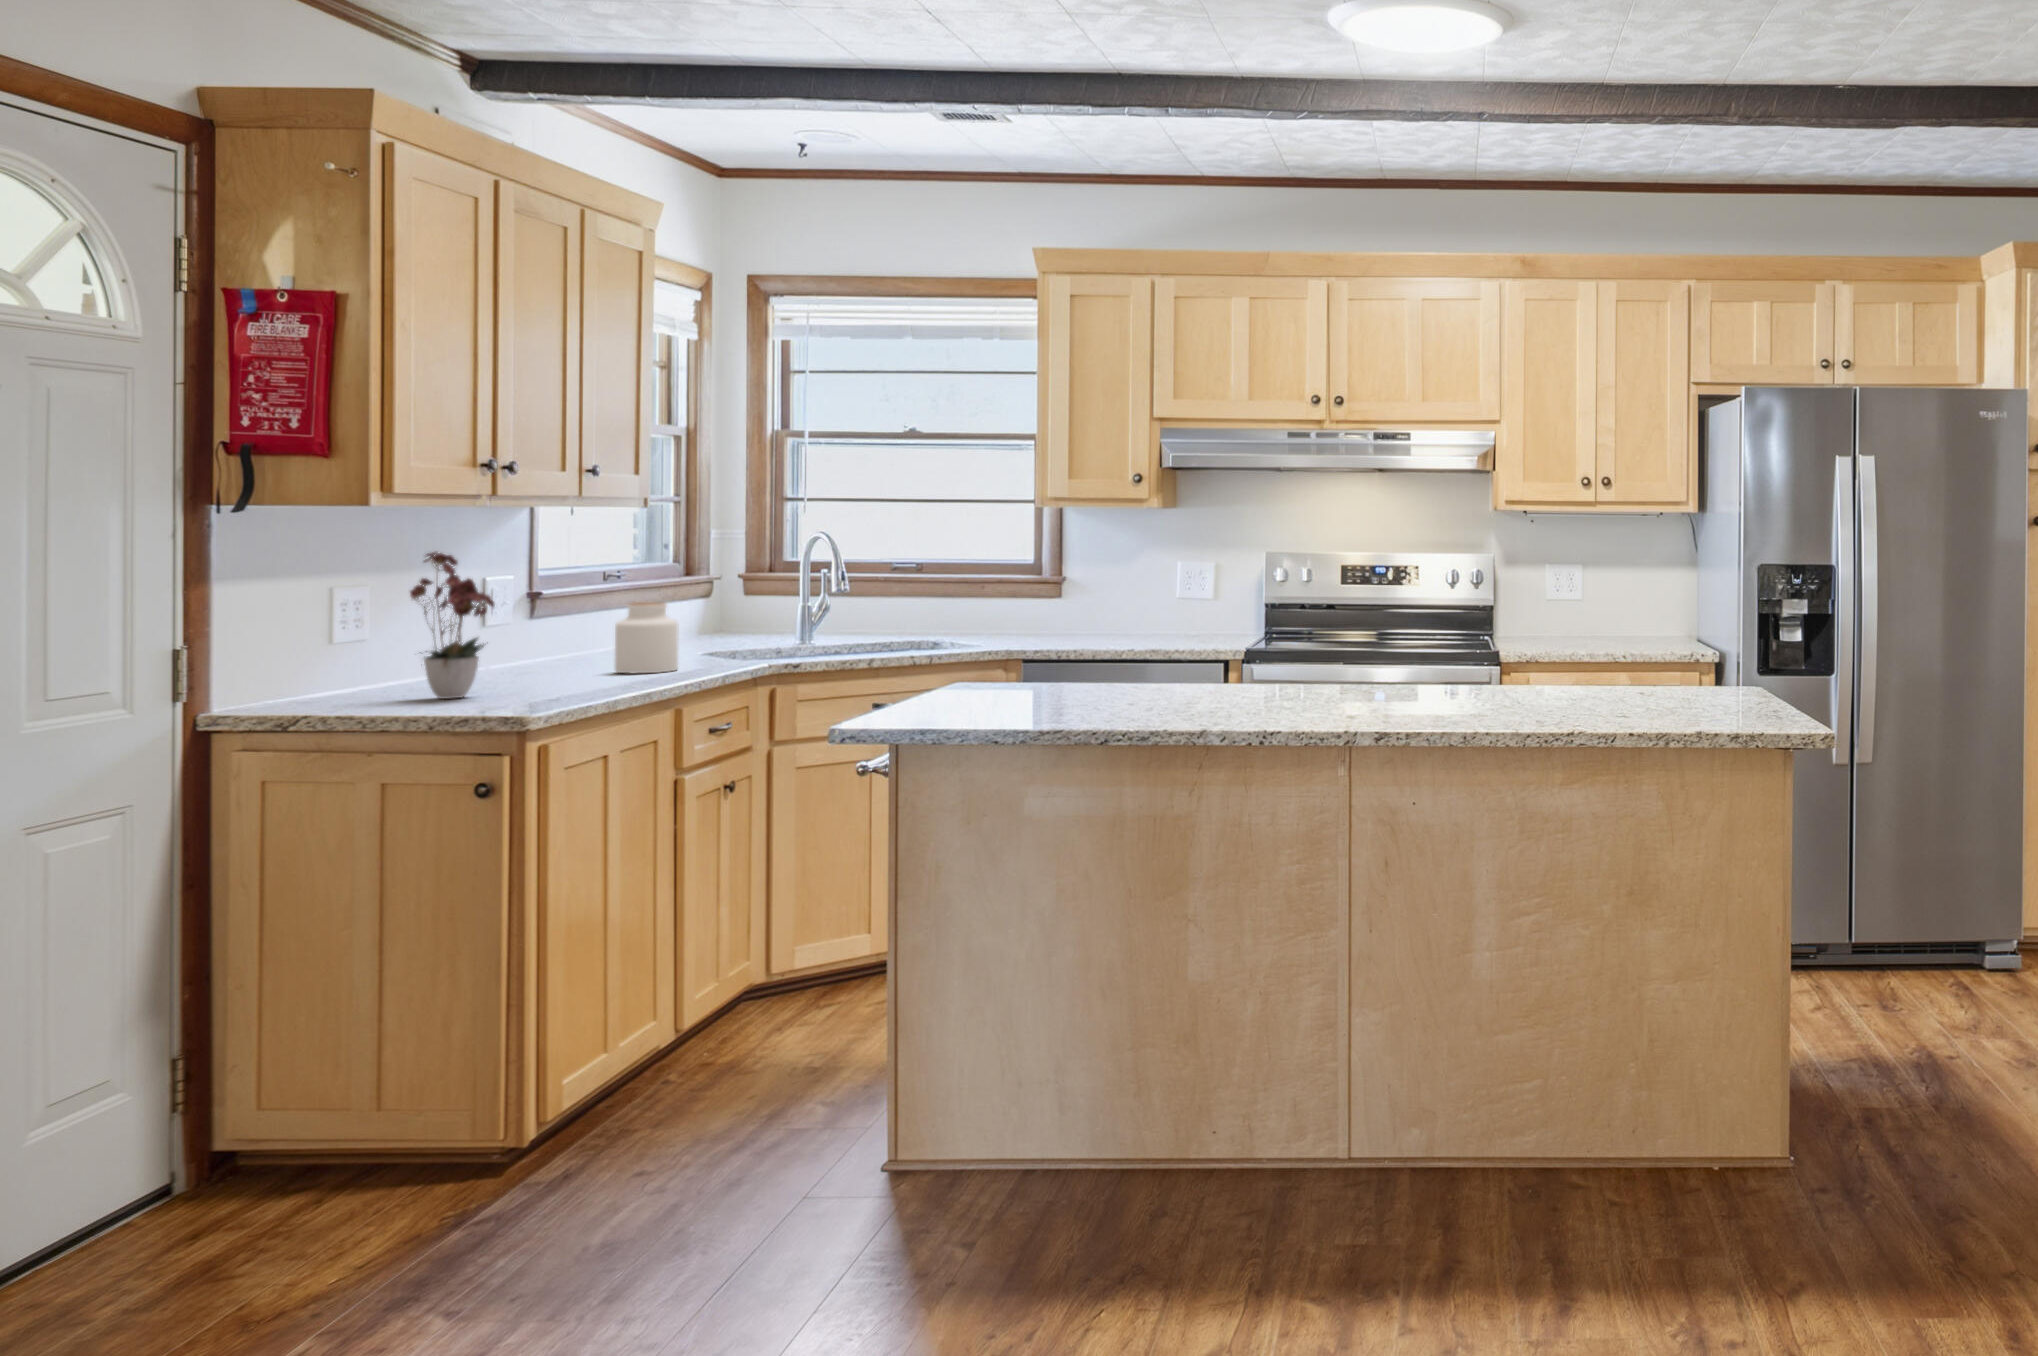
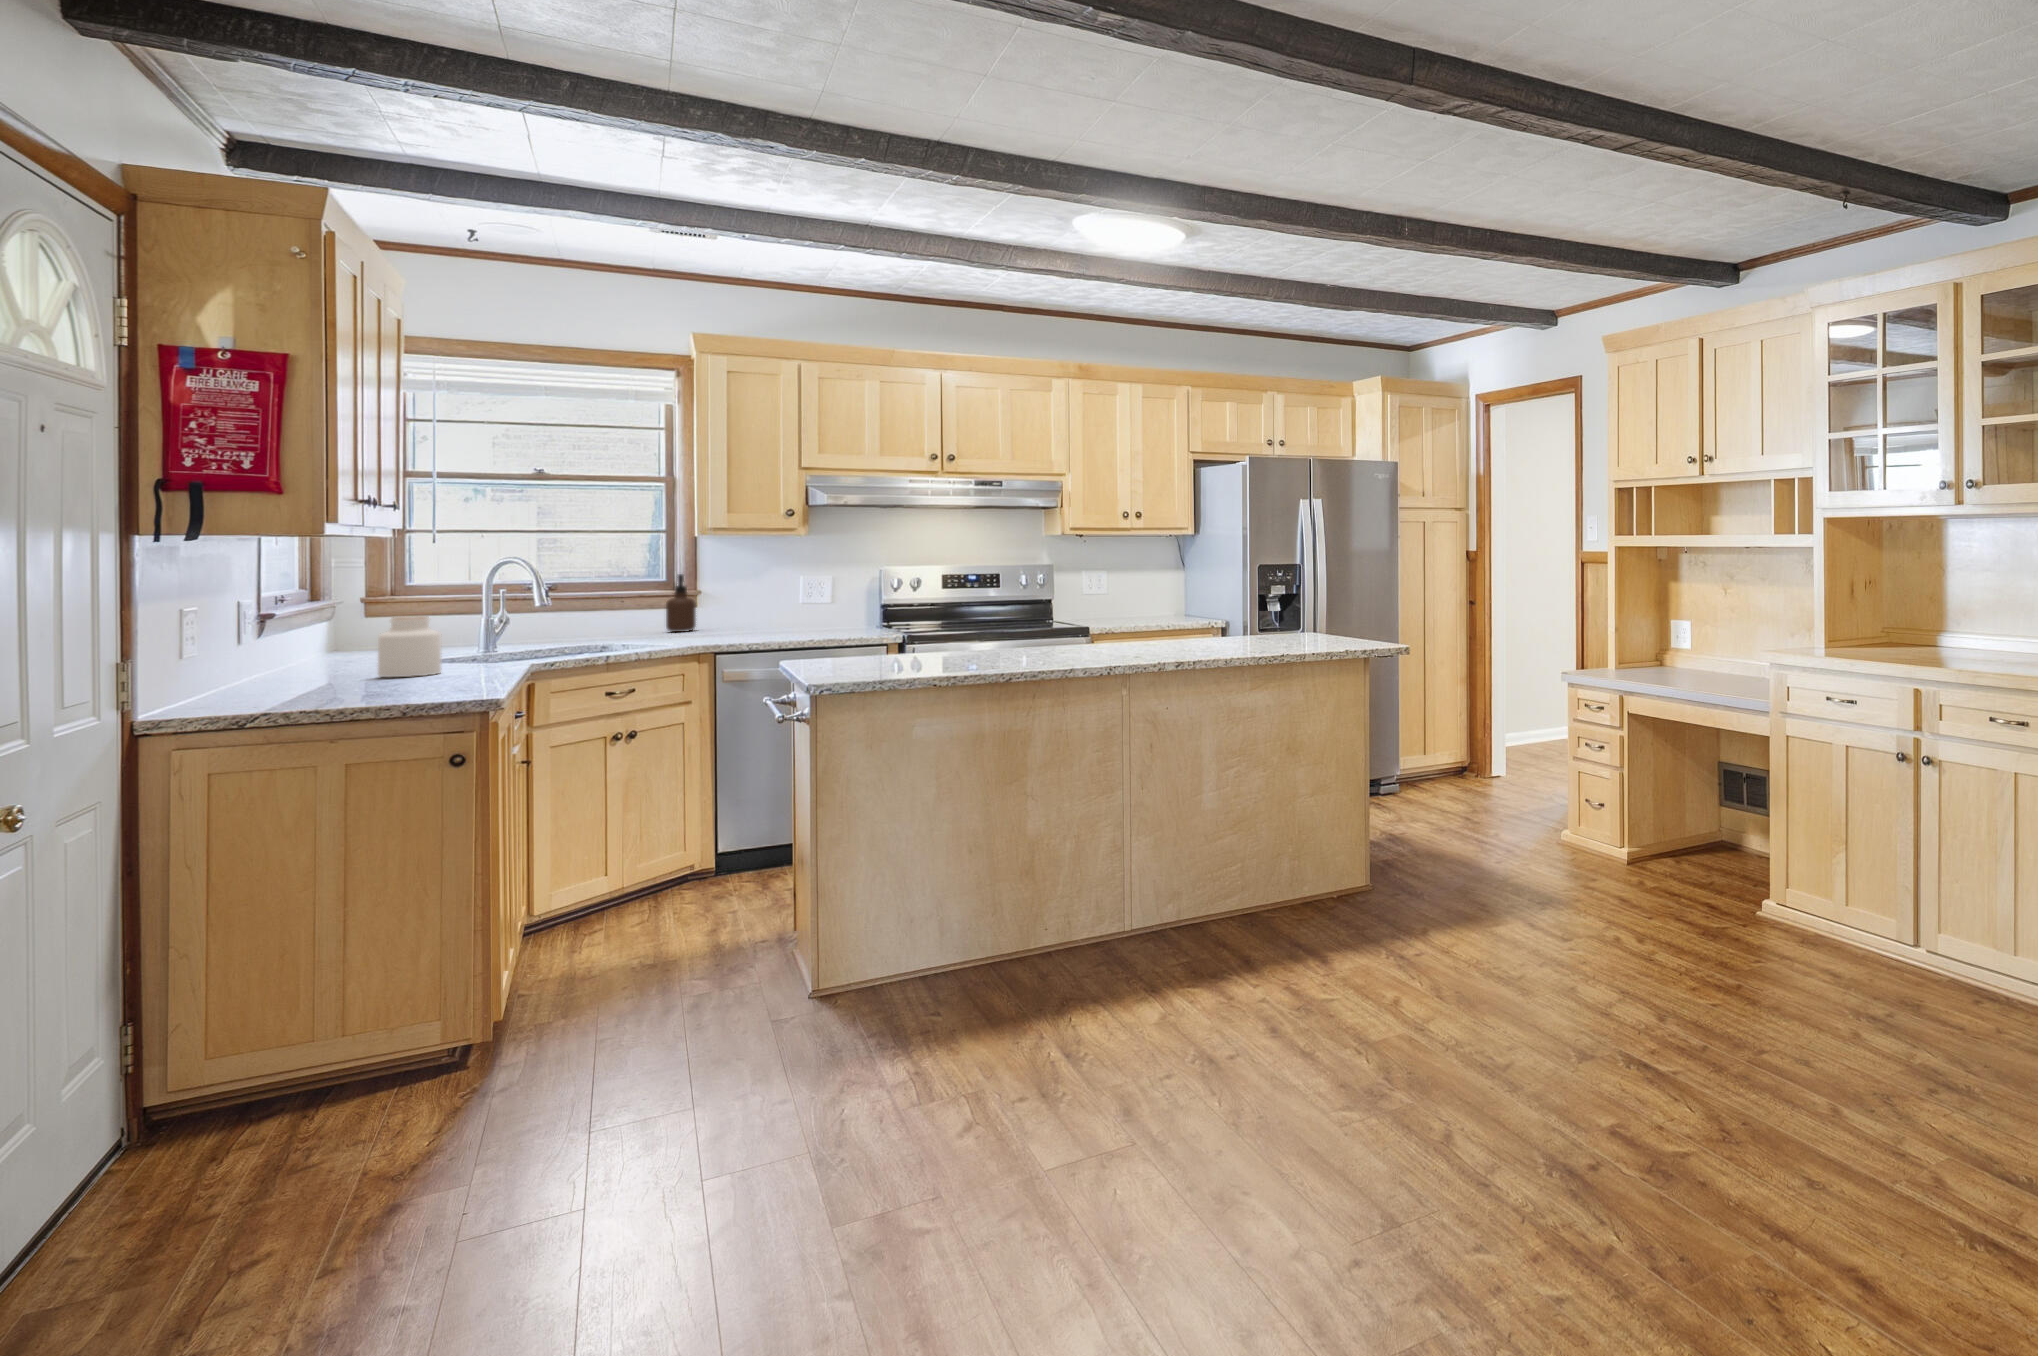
flower arrangement: present [410,551,494,699] -> none [243,568,364,701]
soap dispenser: none [1040,556,1072,628] -> present [666,574,696,632]

